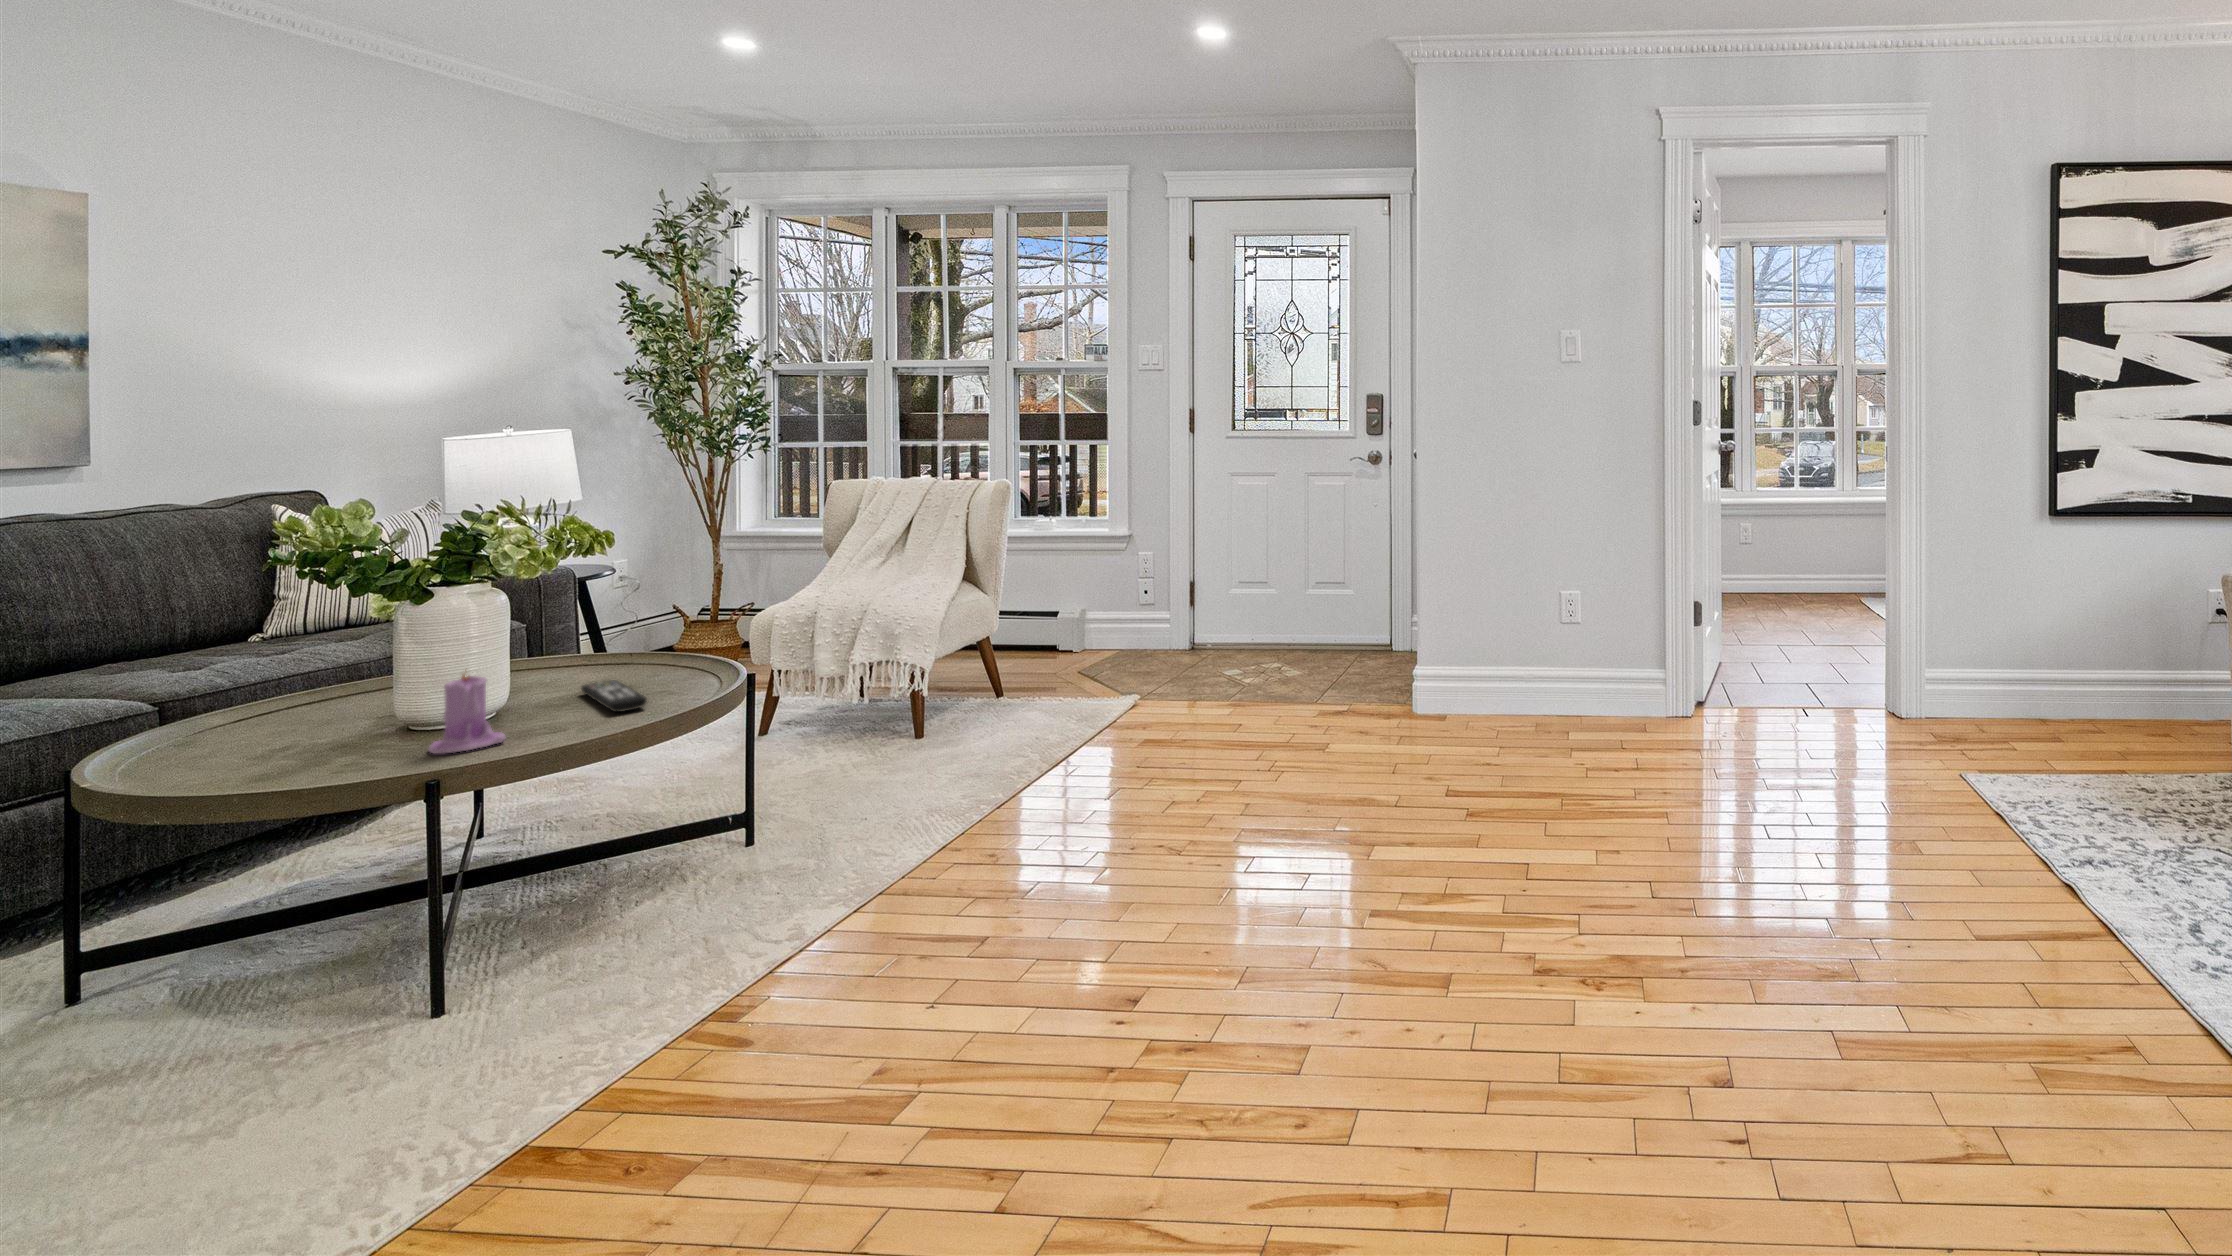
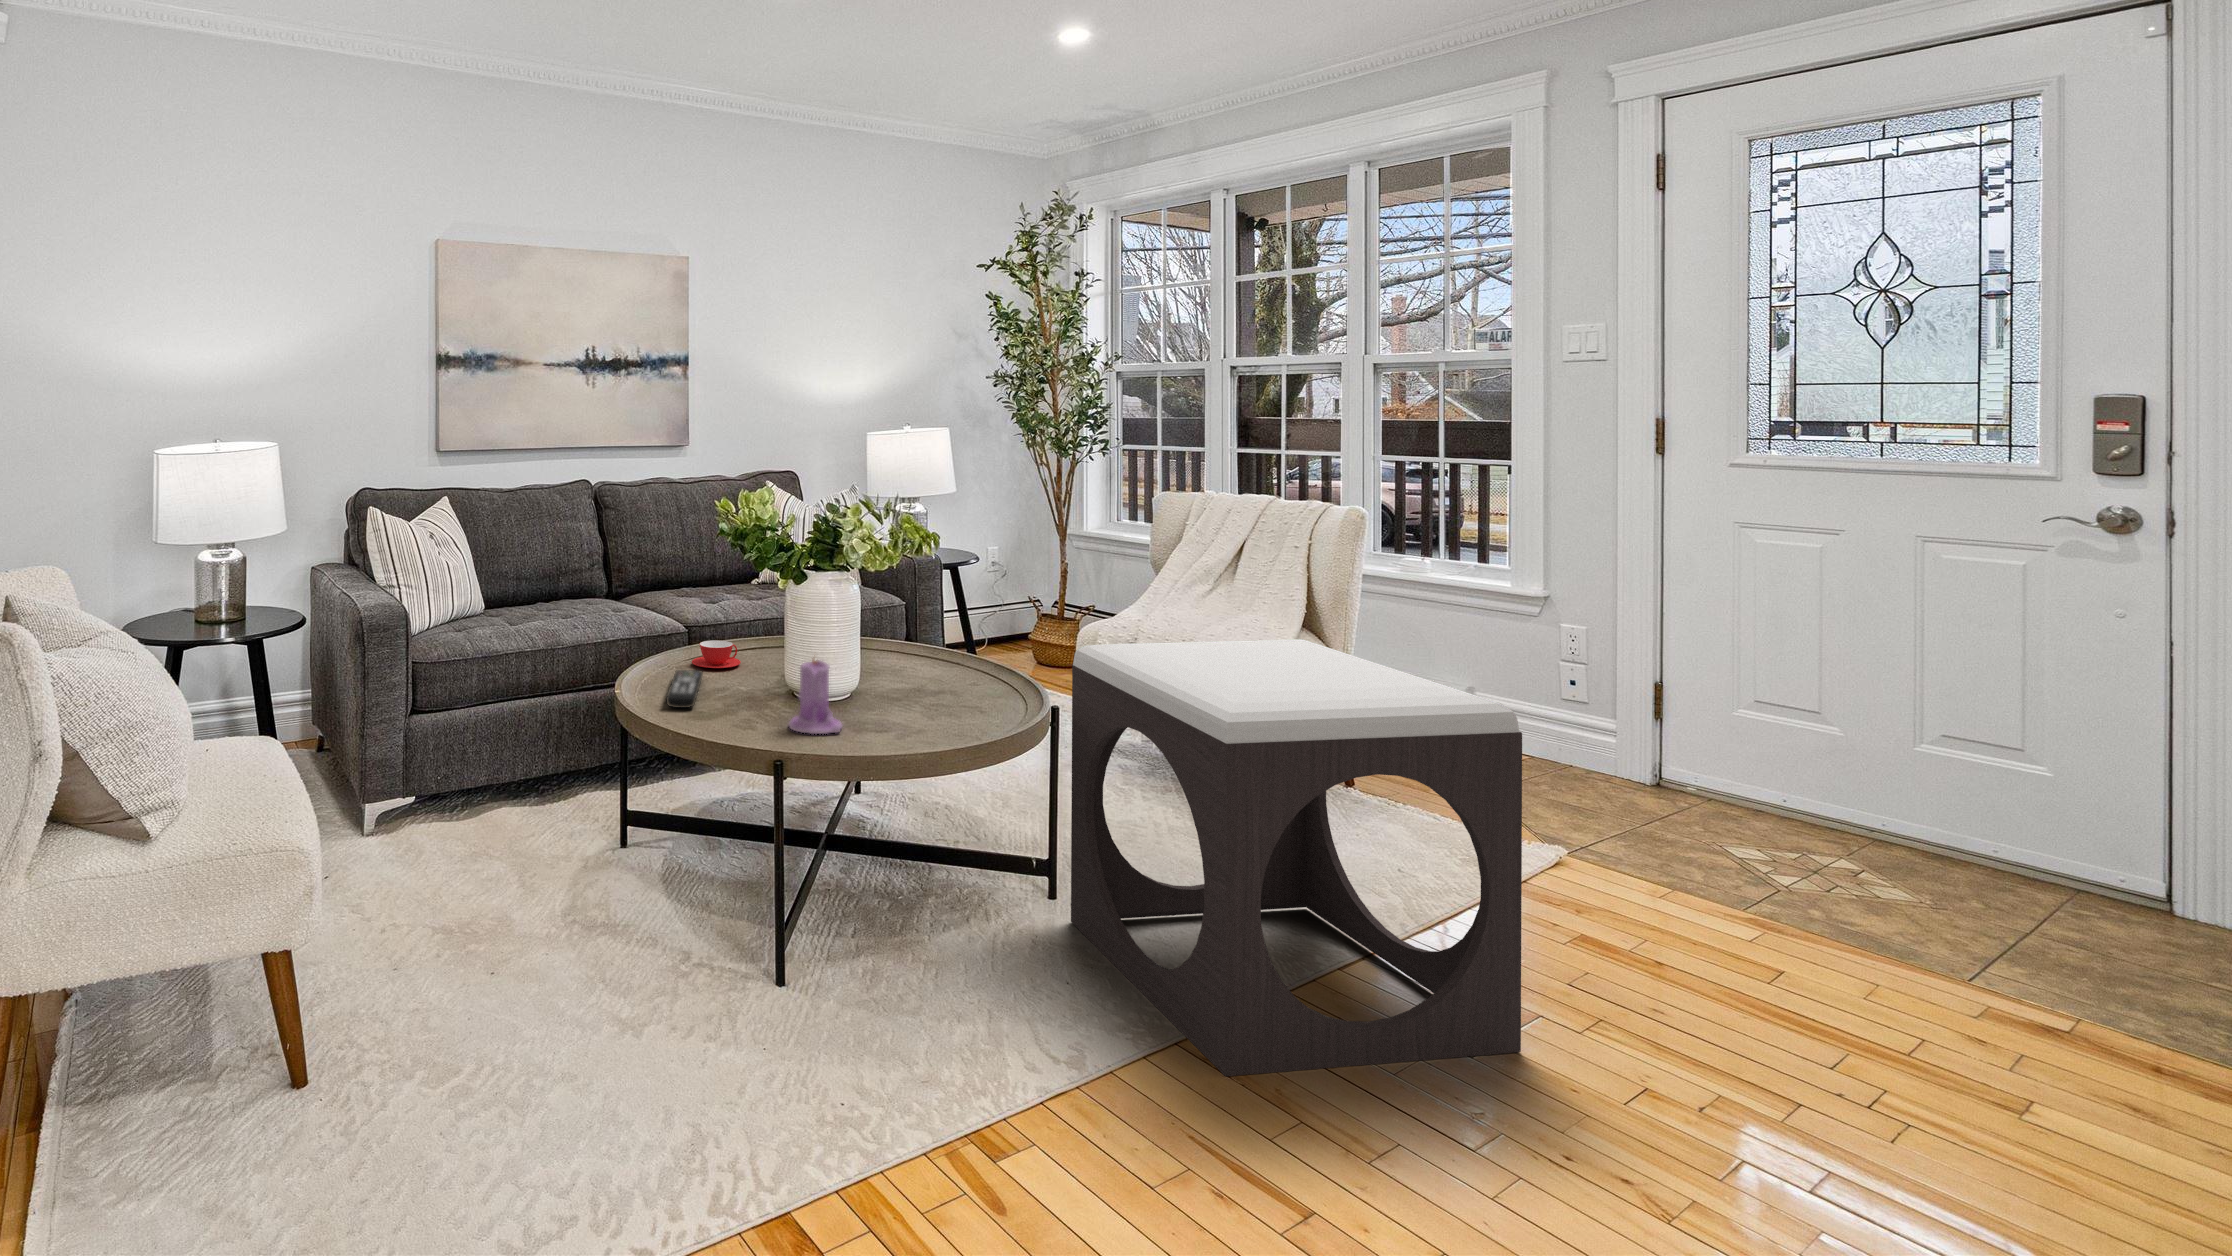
footstool: none [765,581,1106,903] -> present [1071,639,1522,1076]
remote control: present [581,680,647,712] -> present [666,670,703,708]
teacup: none [223,694,312,730] -> present [692,640,741,668]

